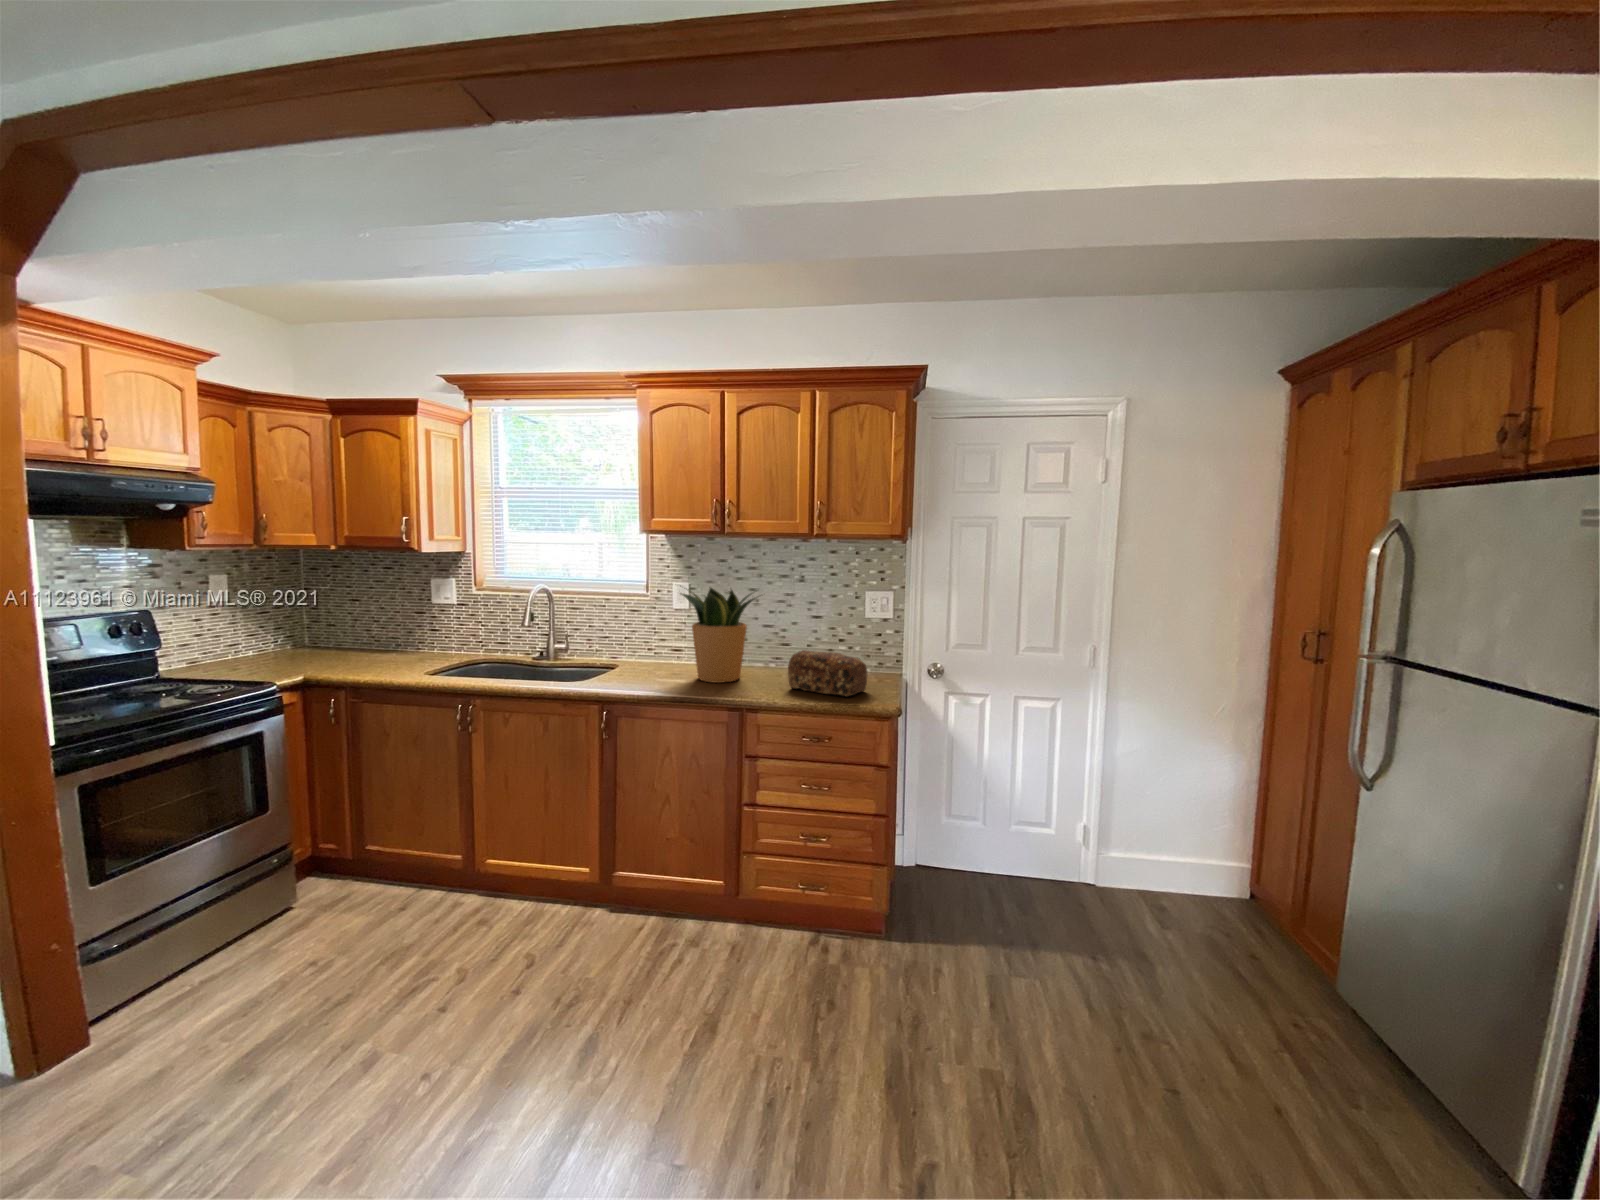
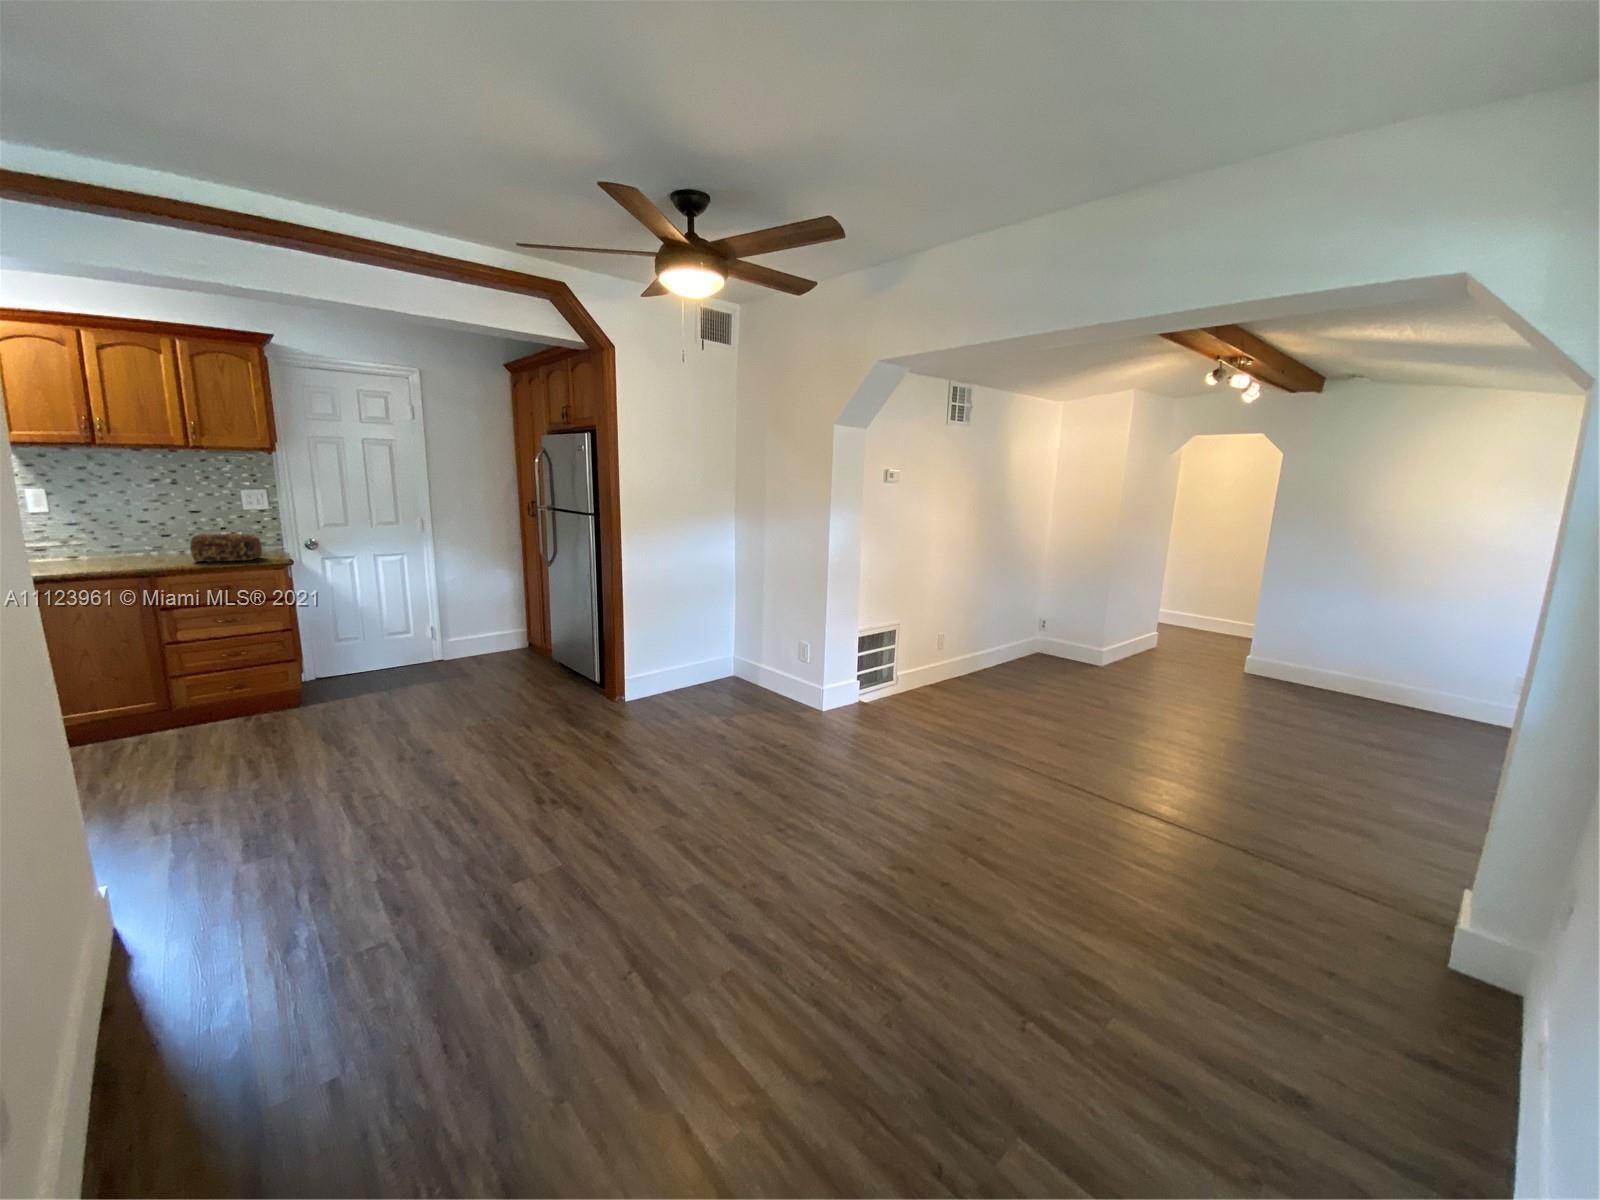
potted plant: present [682,587,755,683] -> none [46,488,154,567]

